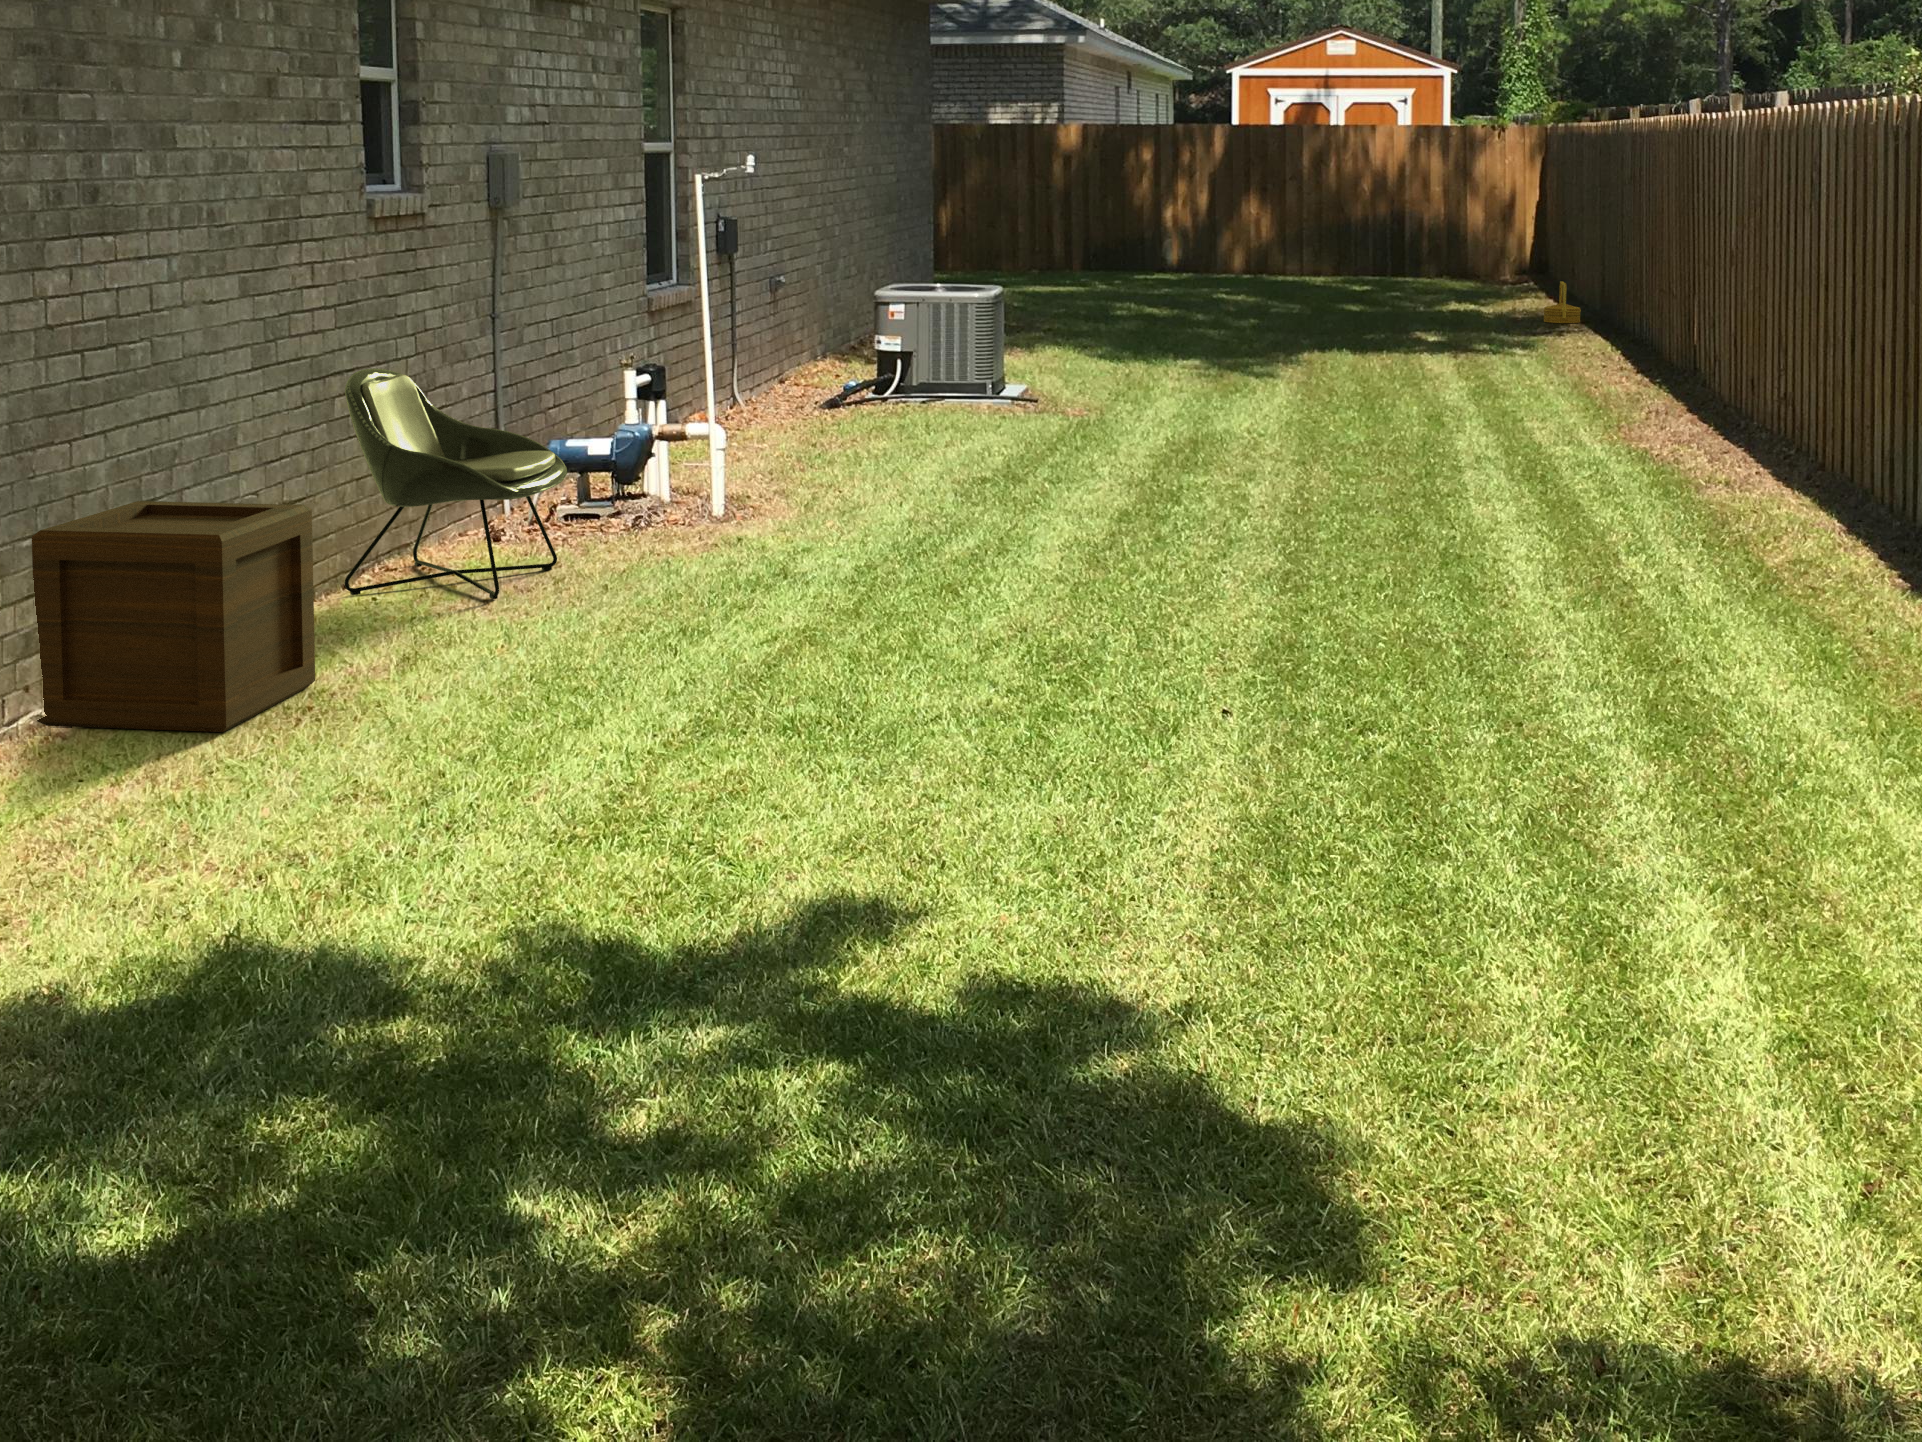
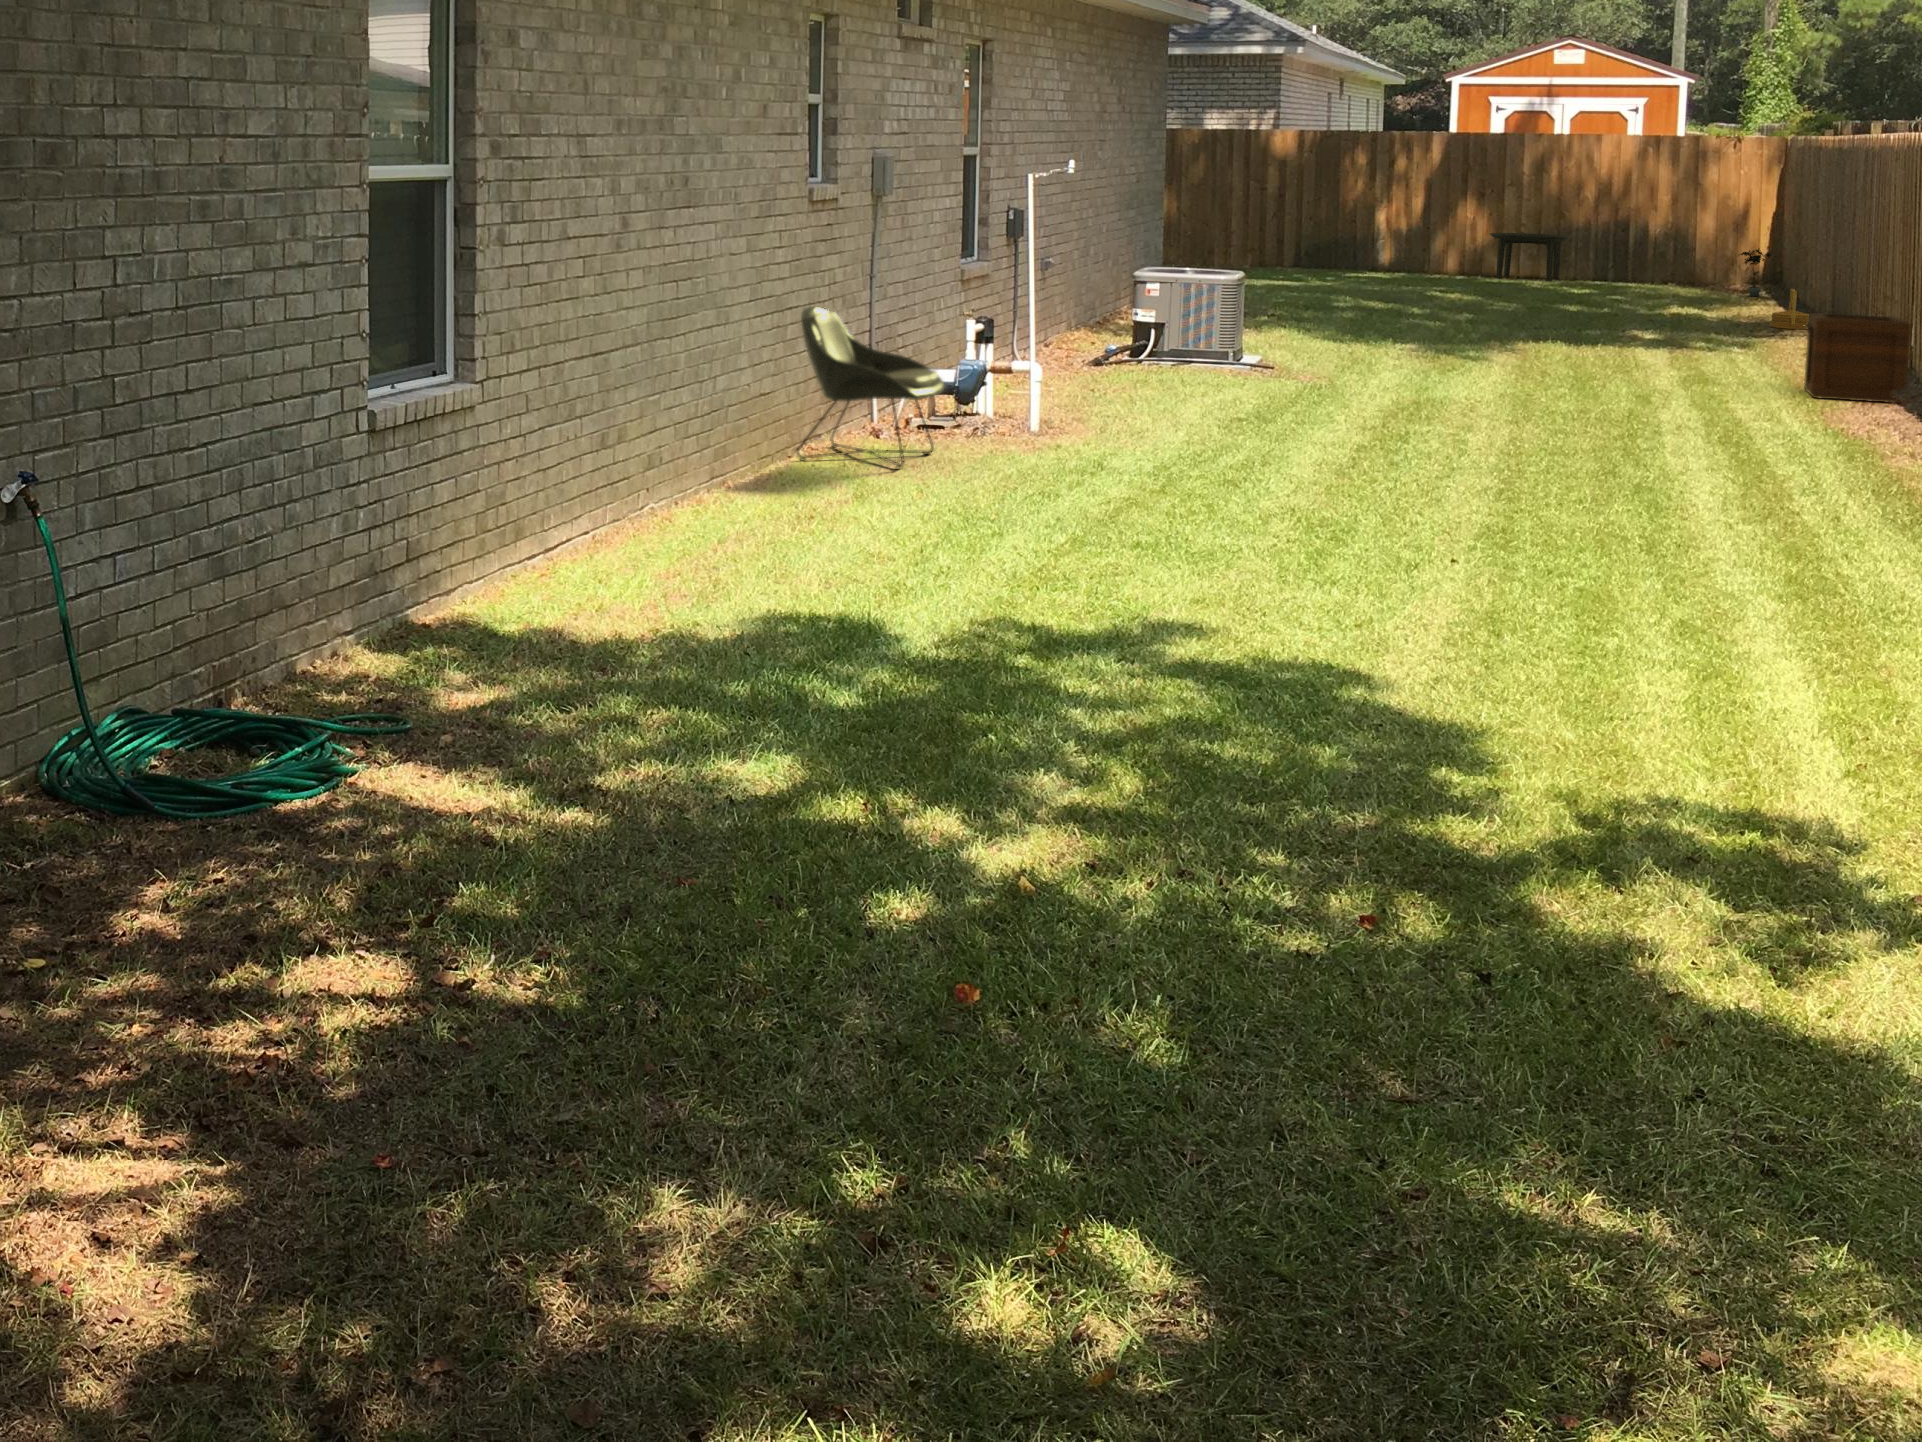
round table: none [1272,229,1351,278] -> present [1489,233,1571,281]
potted plant: none [1505,238,1538,288] -> present [1738,249,1771,297]
wooden crate: present [32,501,315,732] -> present [1804,313,1911,403]

